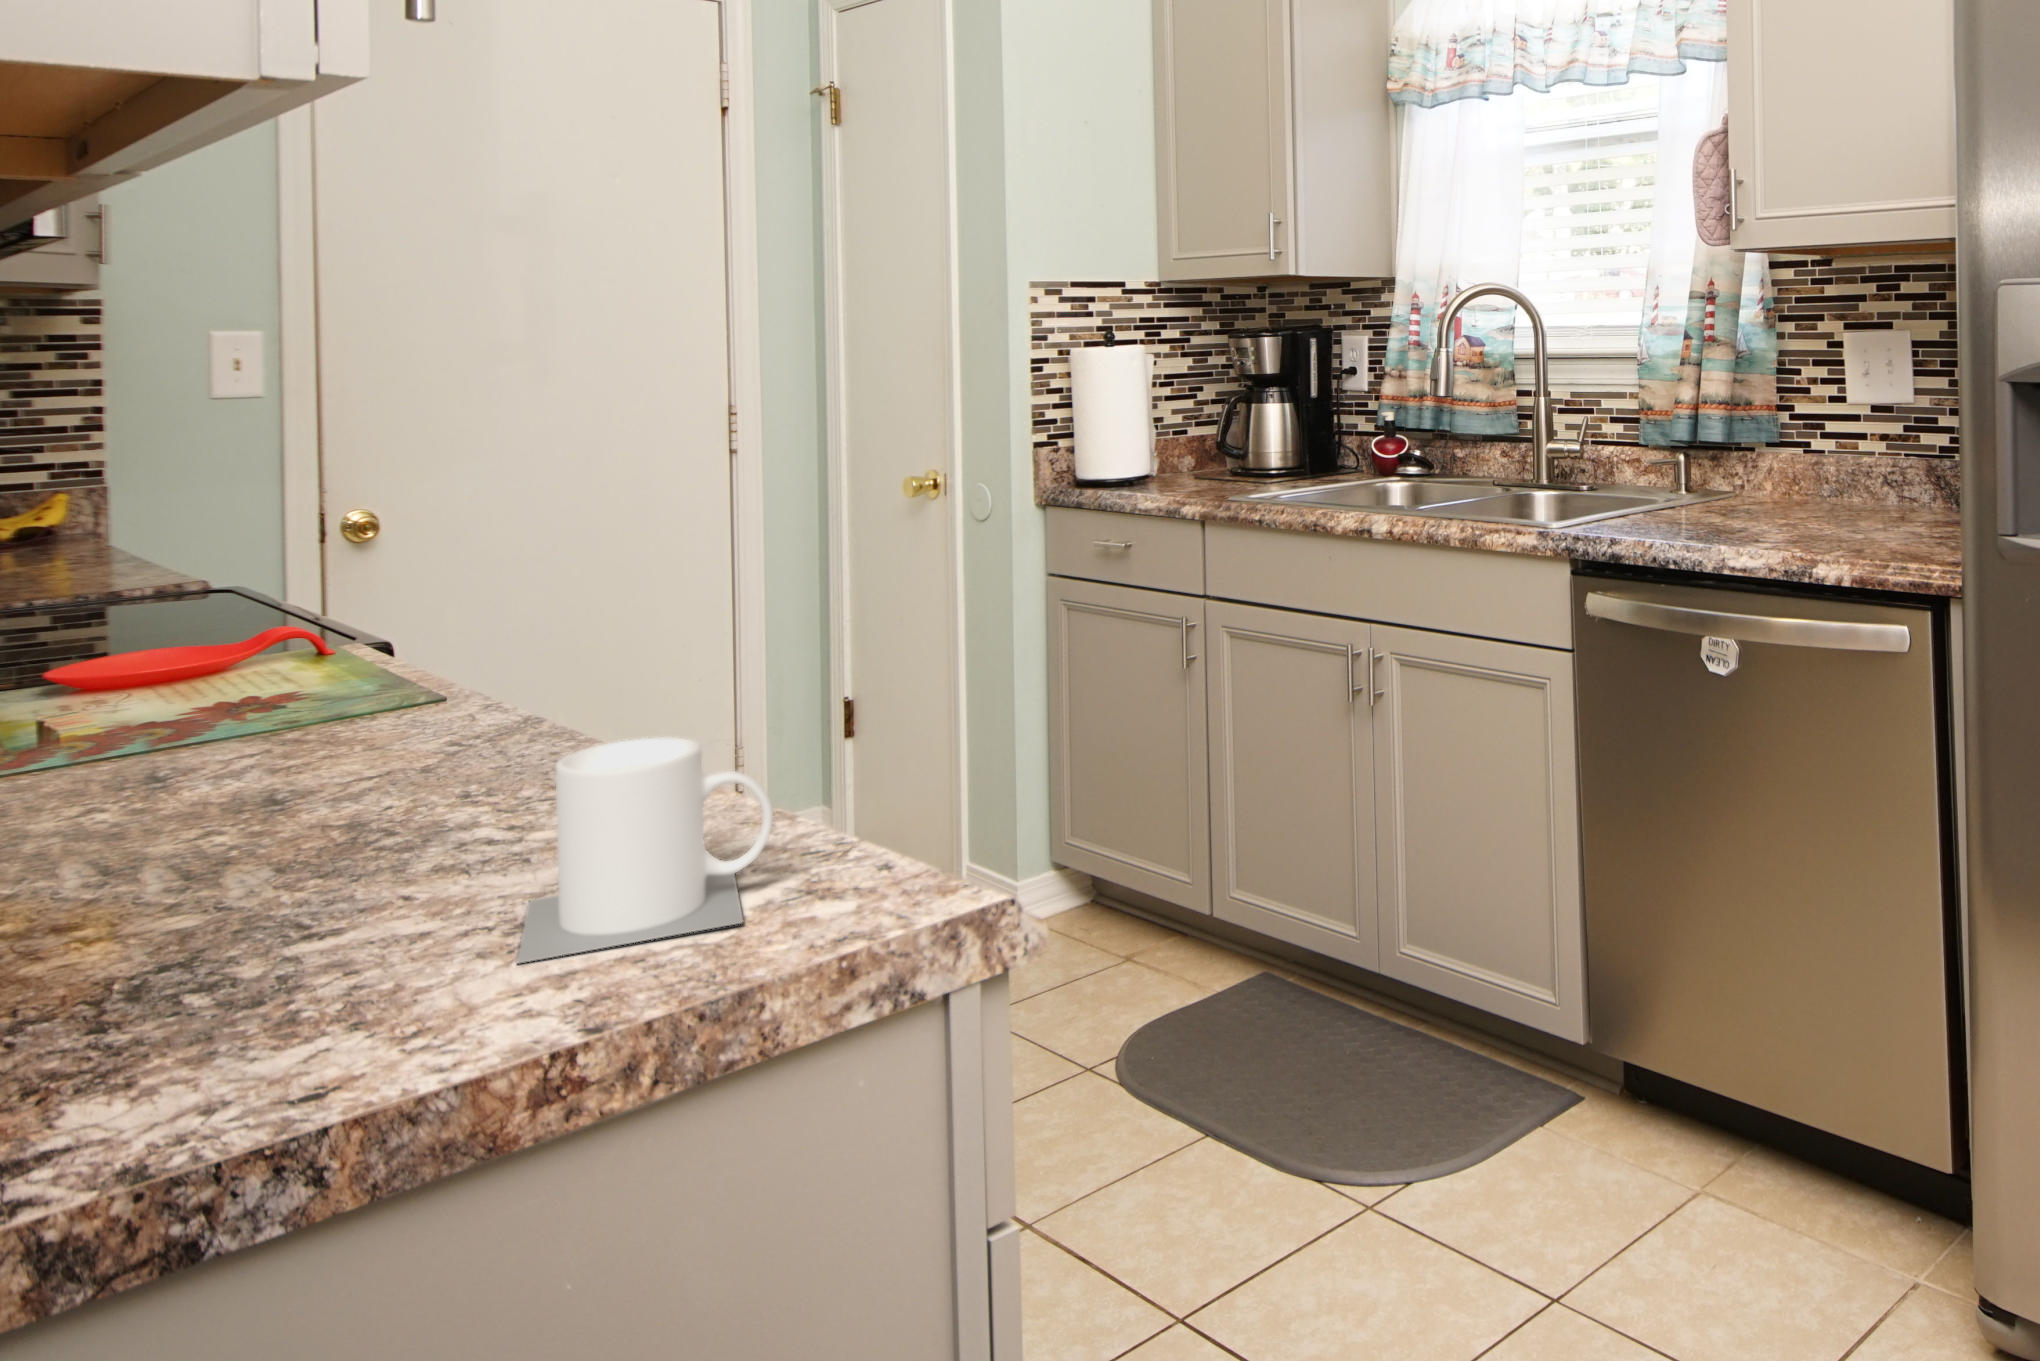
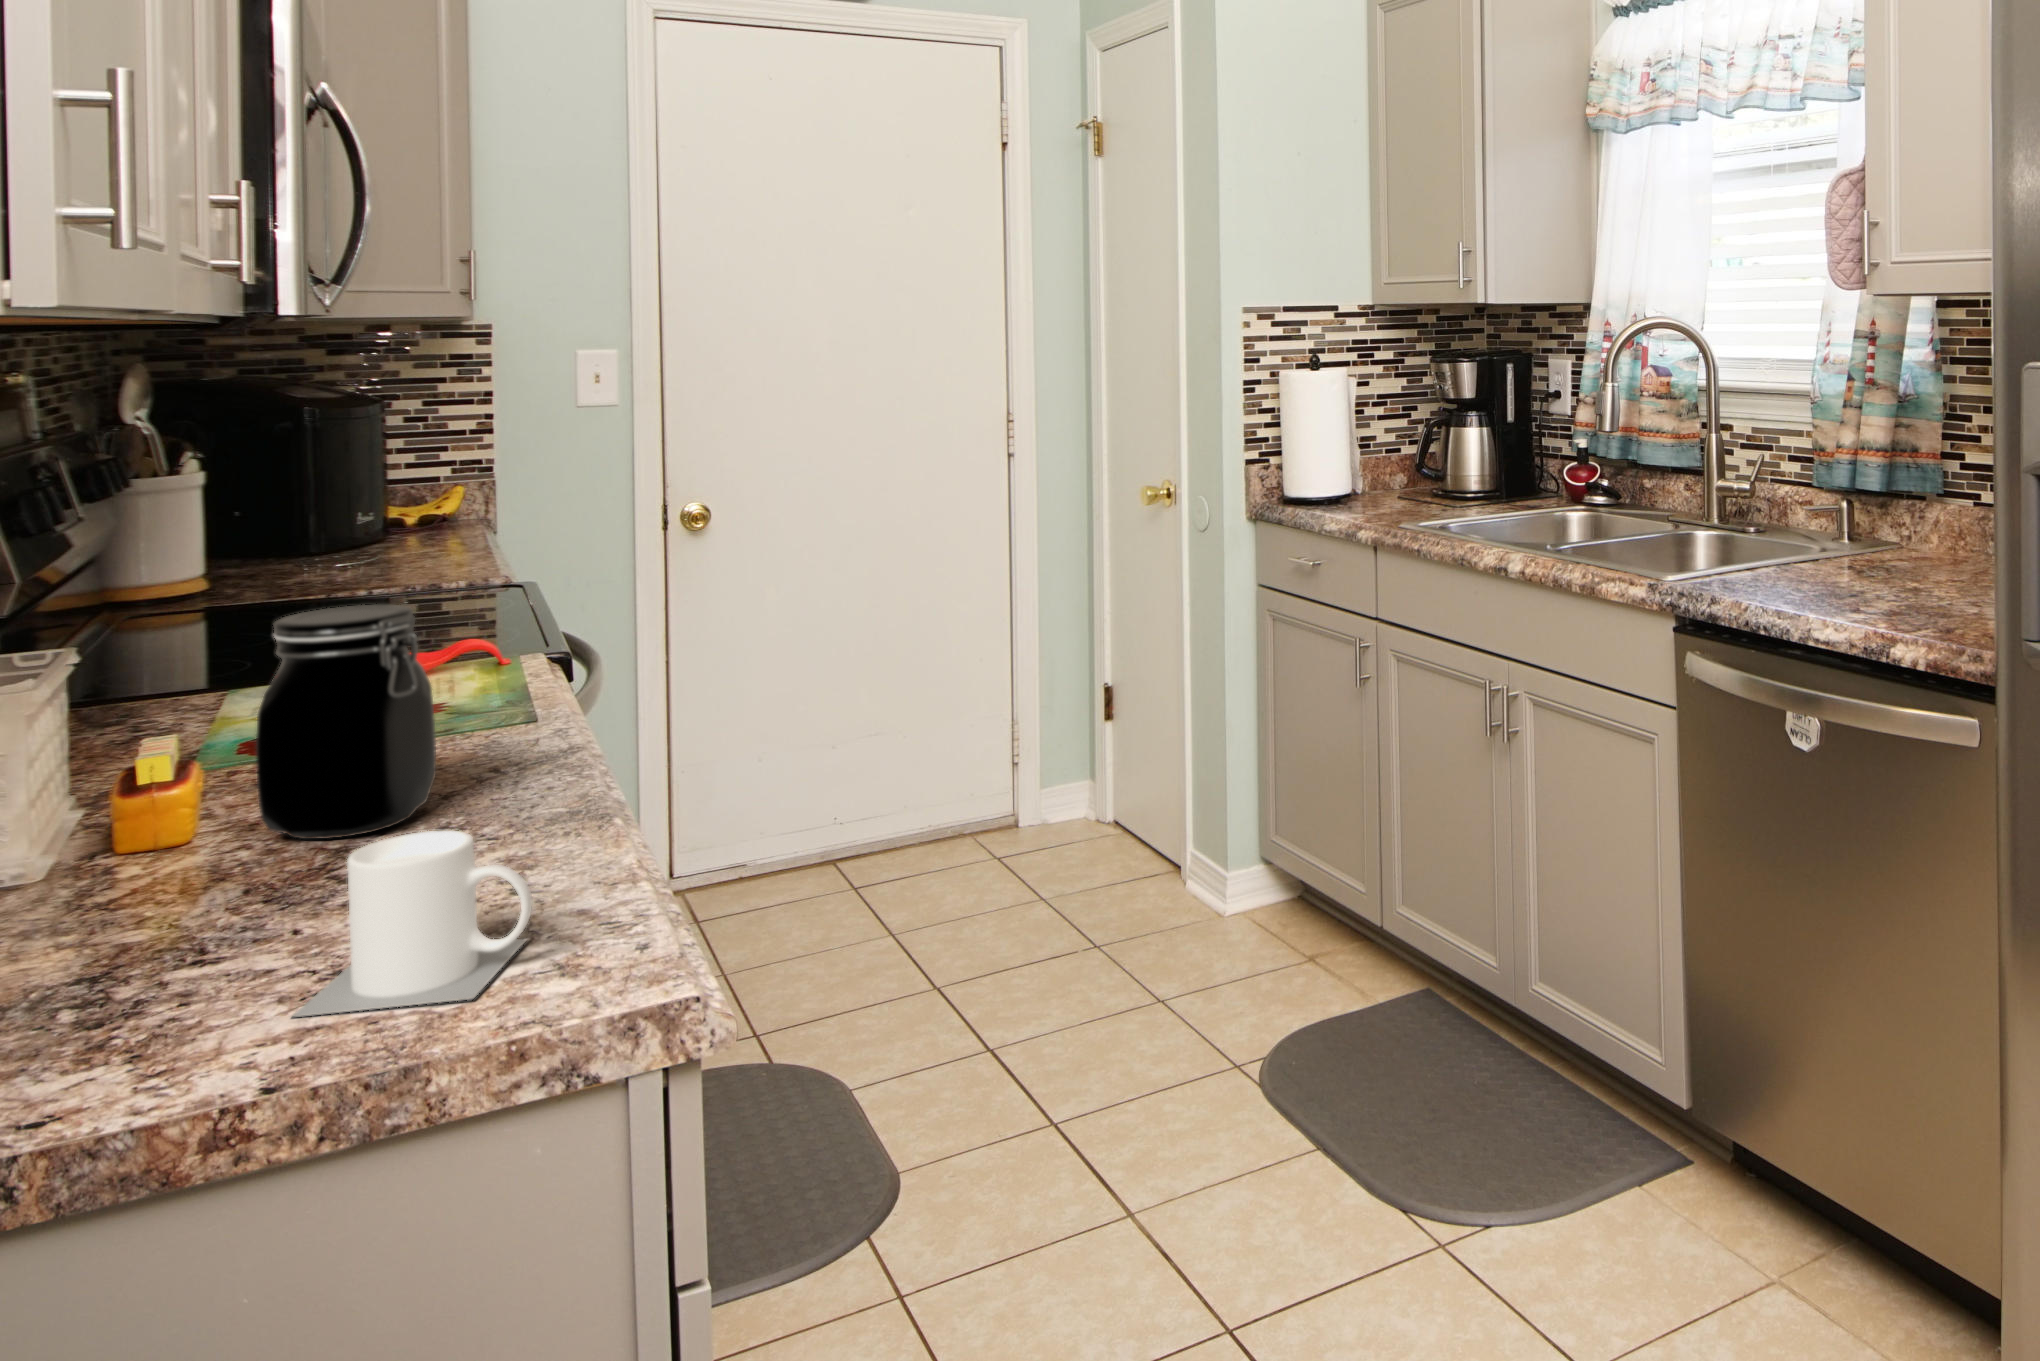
jar: none [217,526,428,811] -> present [256,605,436,839]

